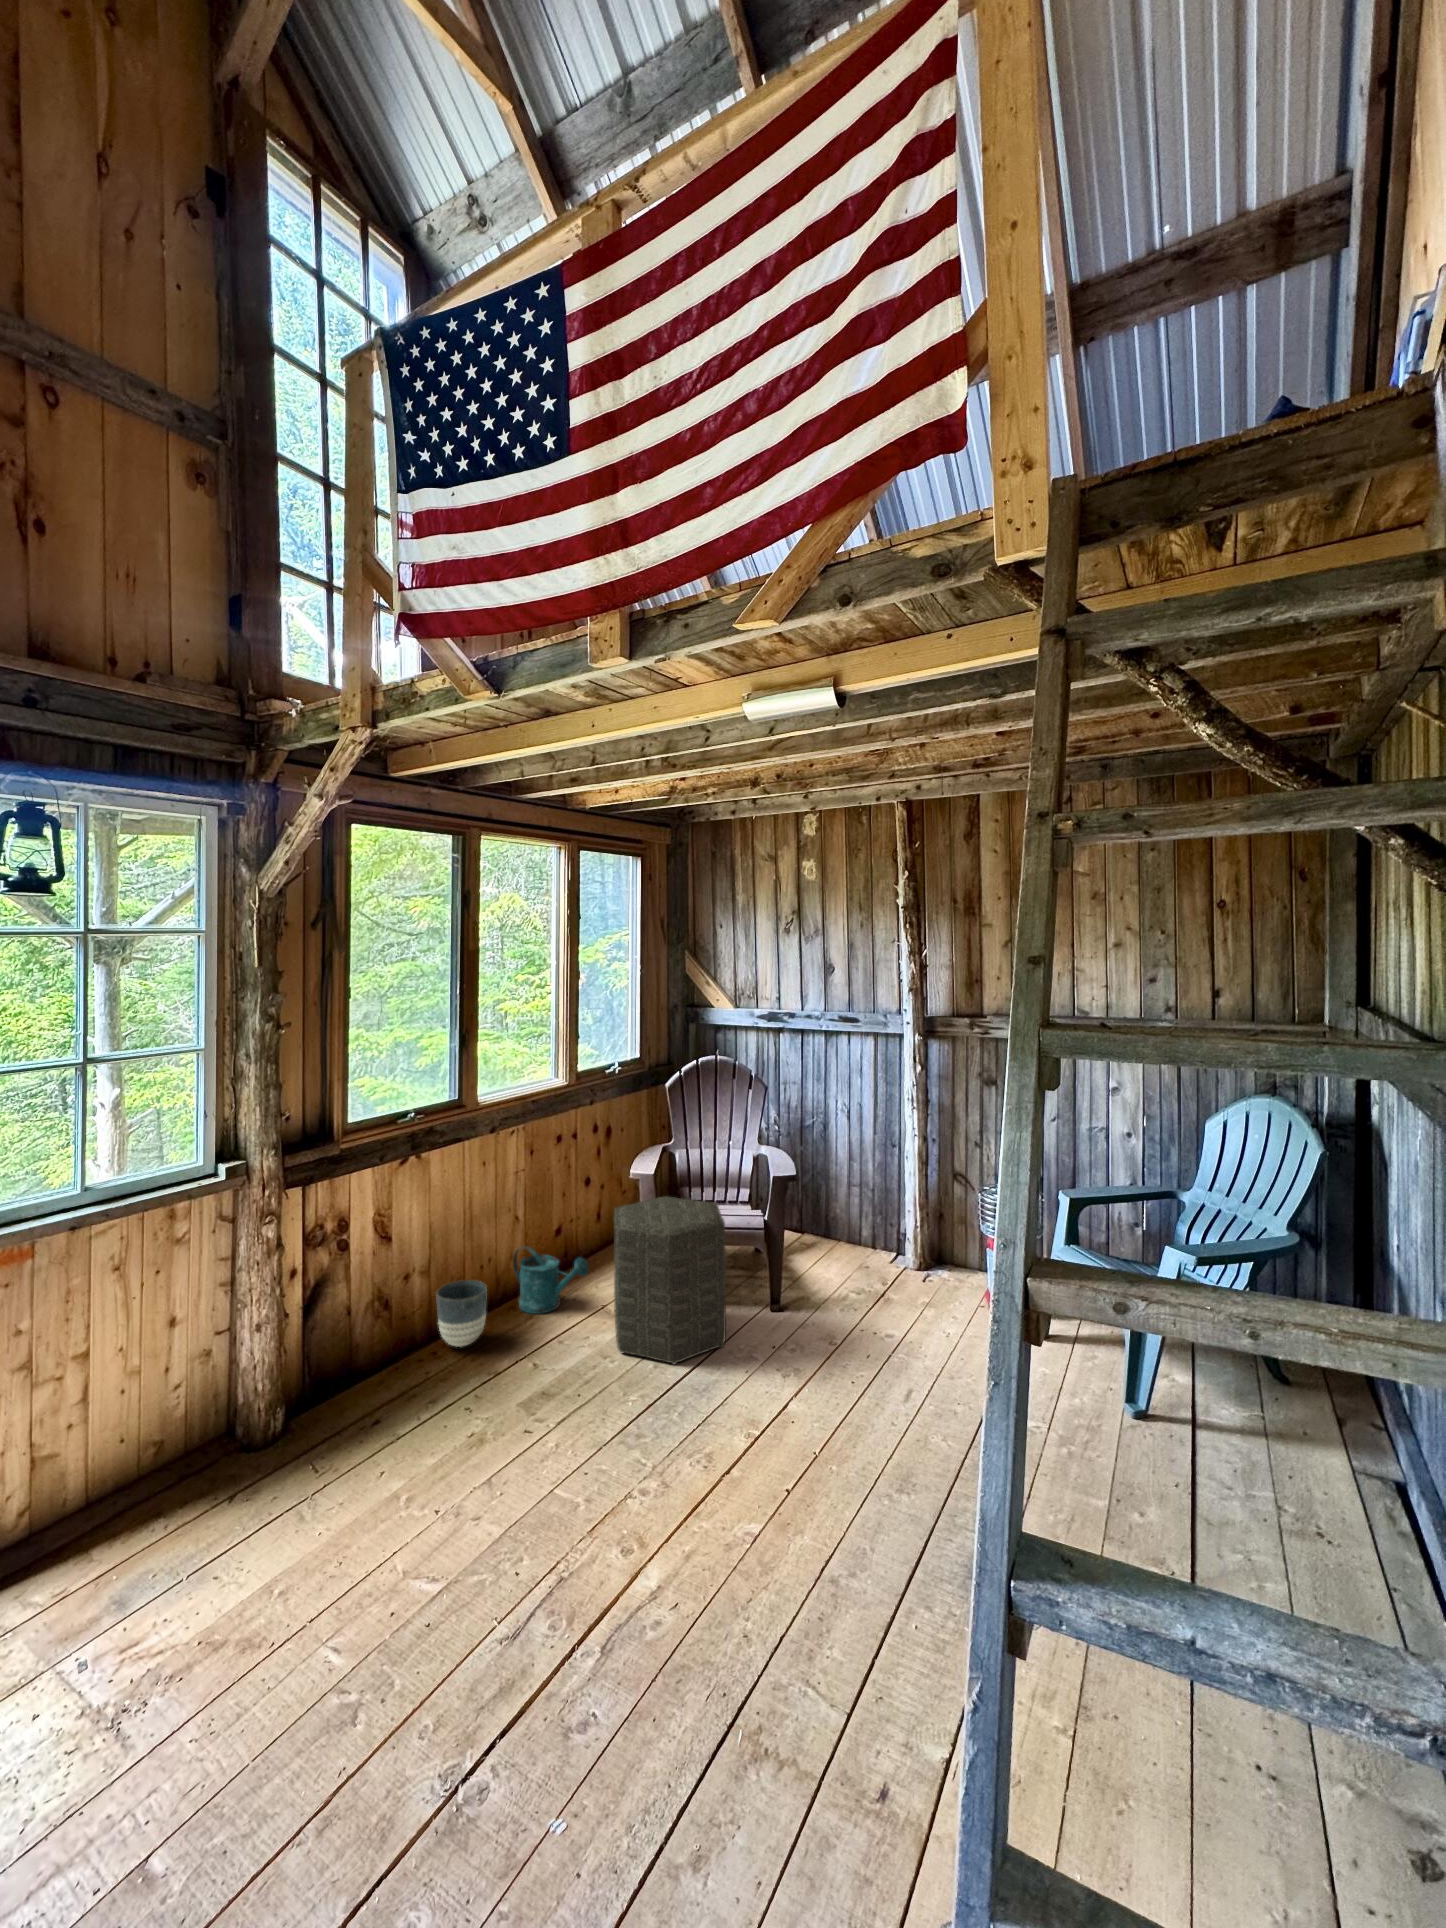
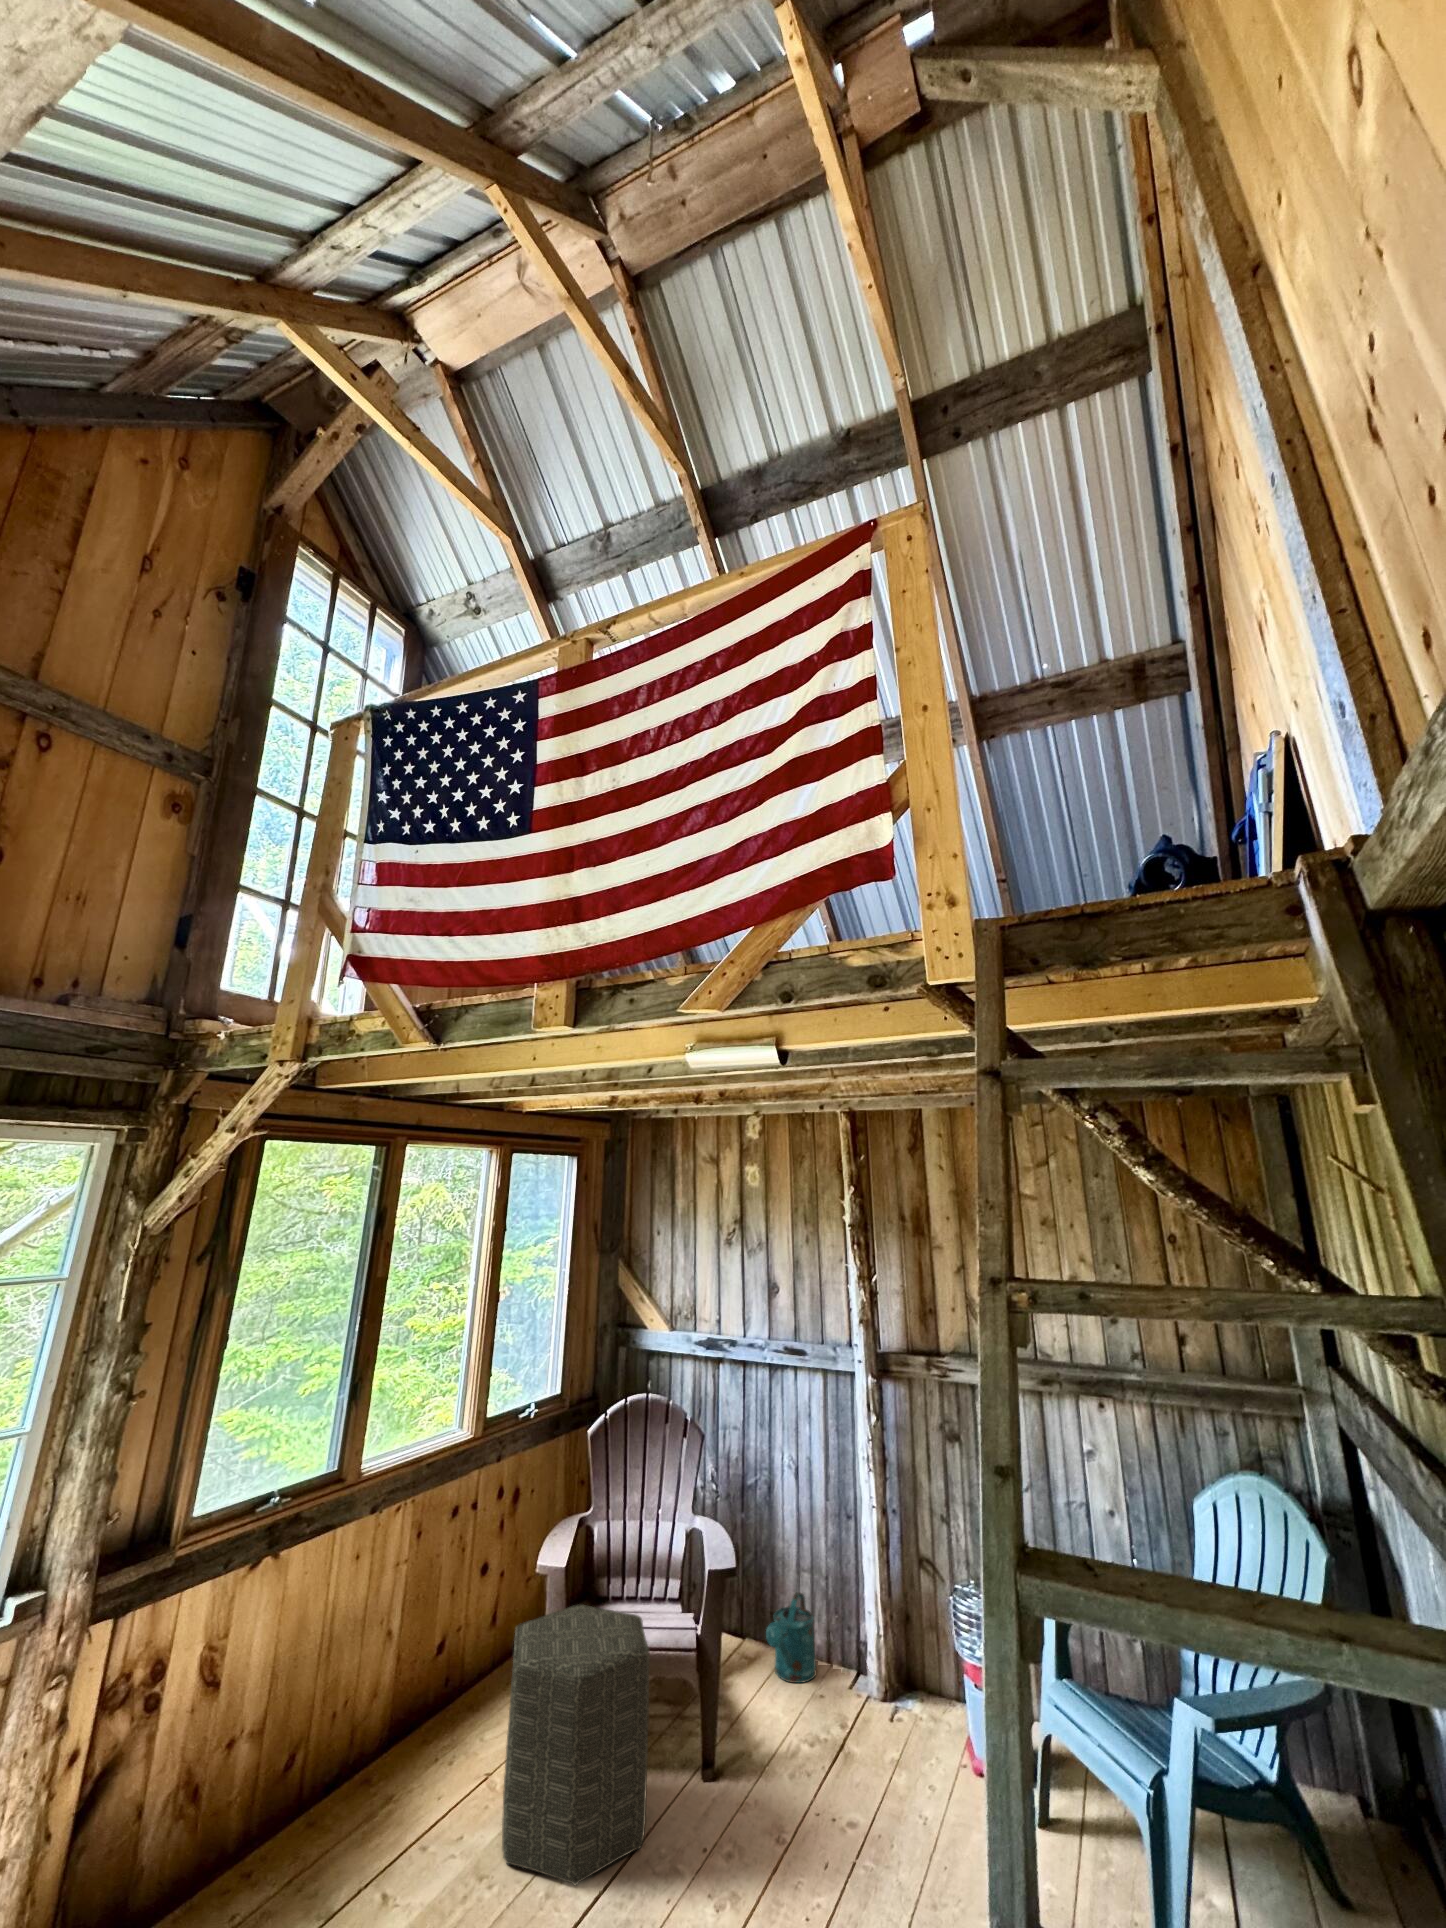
watering can: present [513,1246,589,1314] -> present [766,1592,817,1683]
planter: present [437,1280,487,1347] -> none [268,1740,341,1856]

